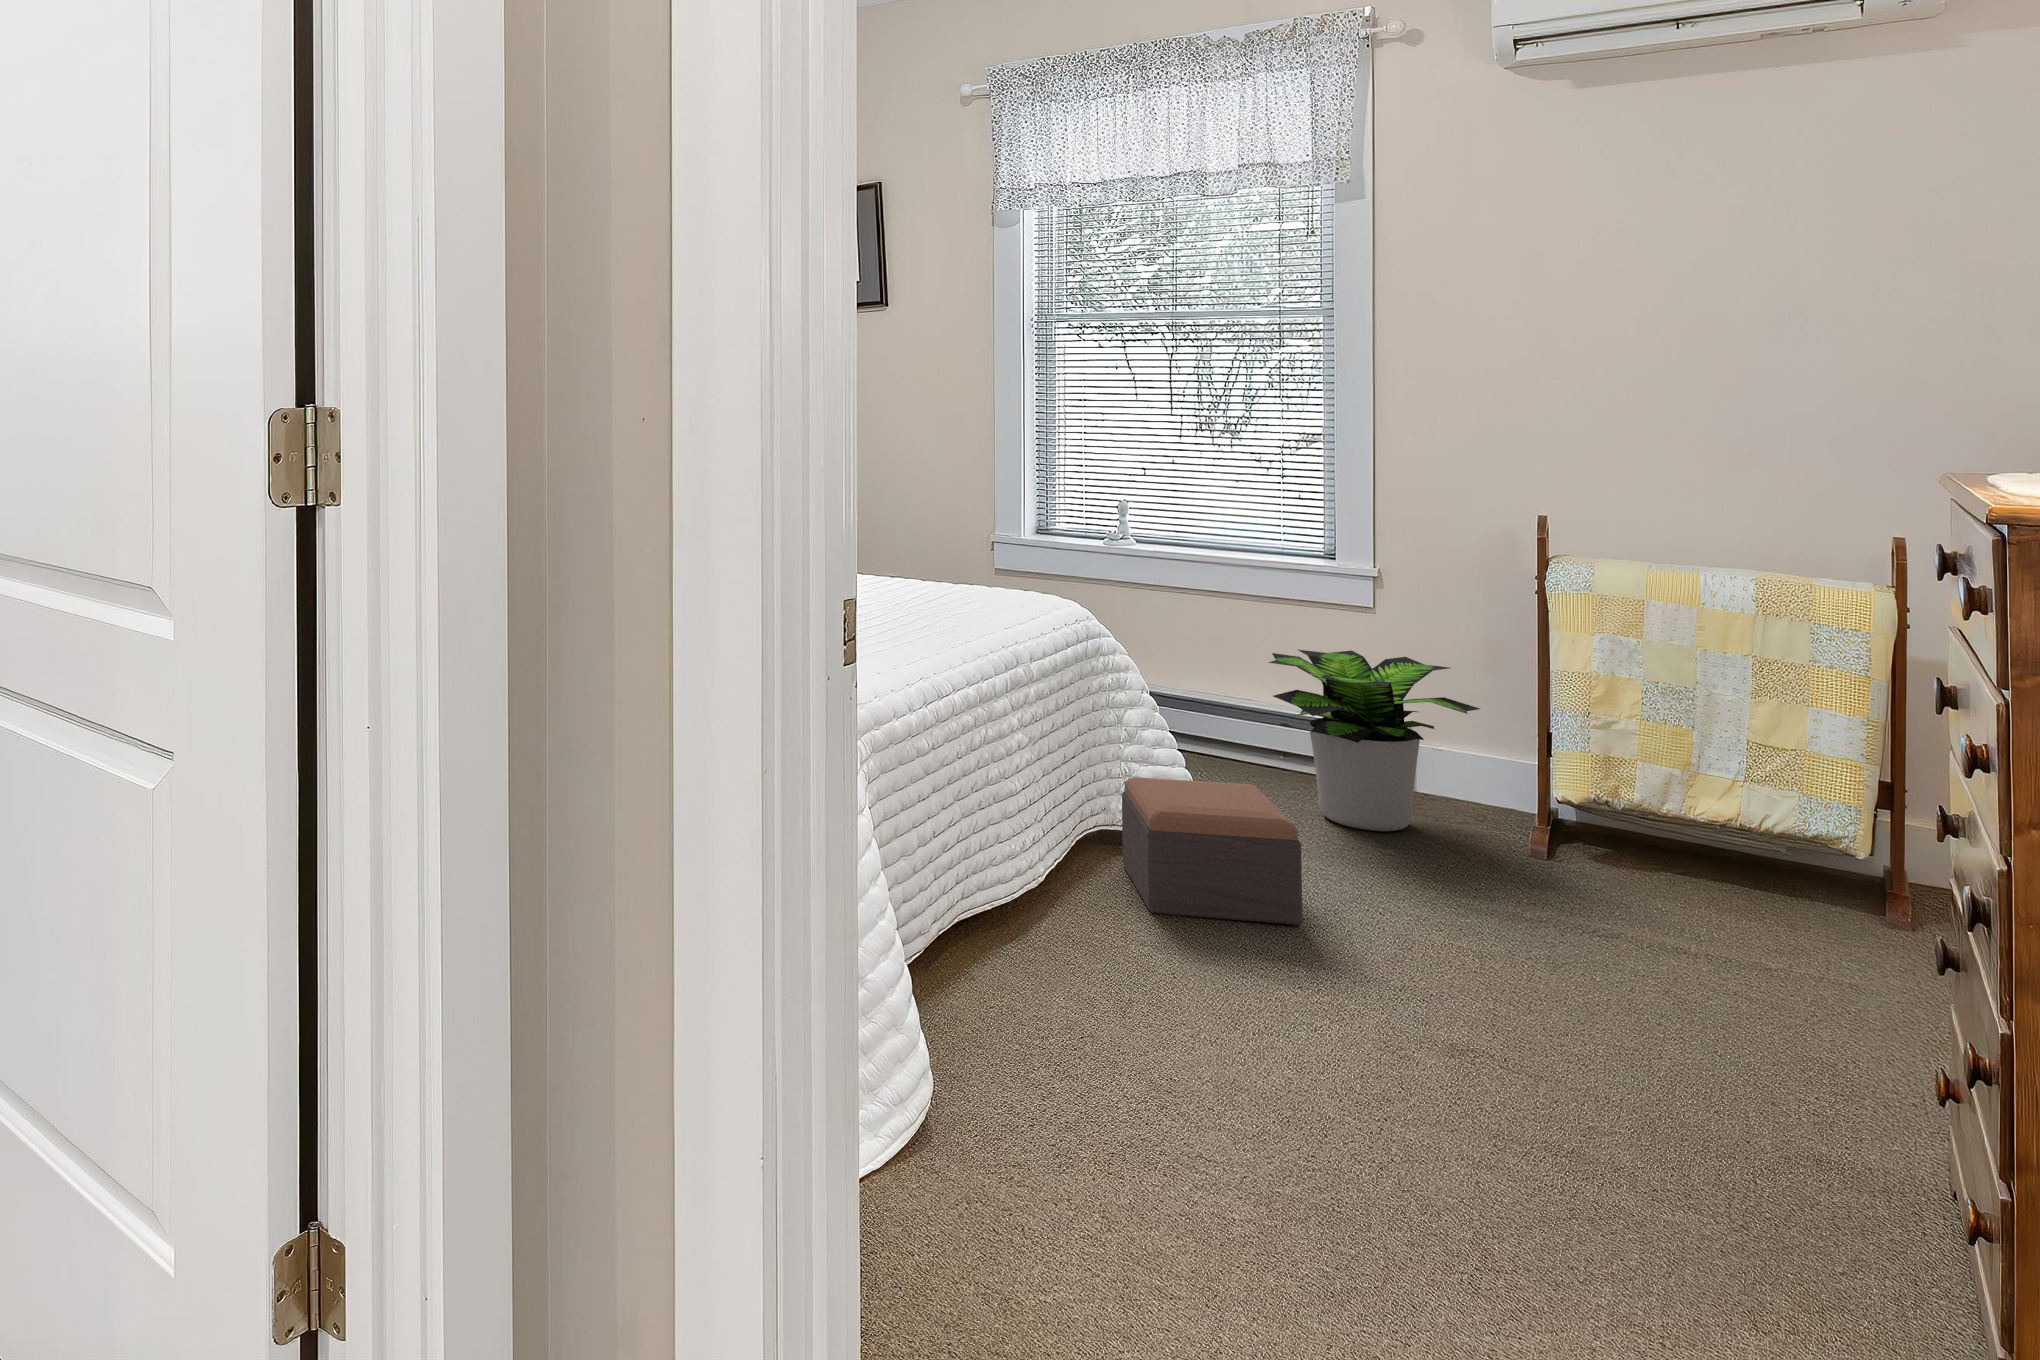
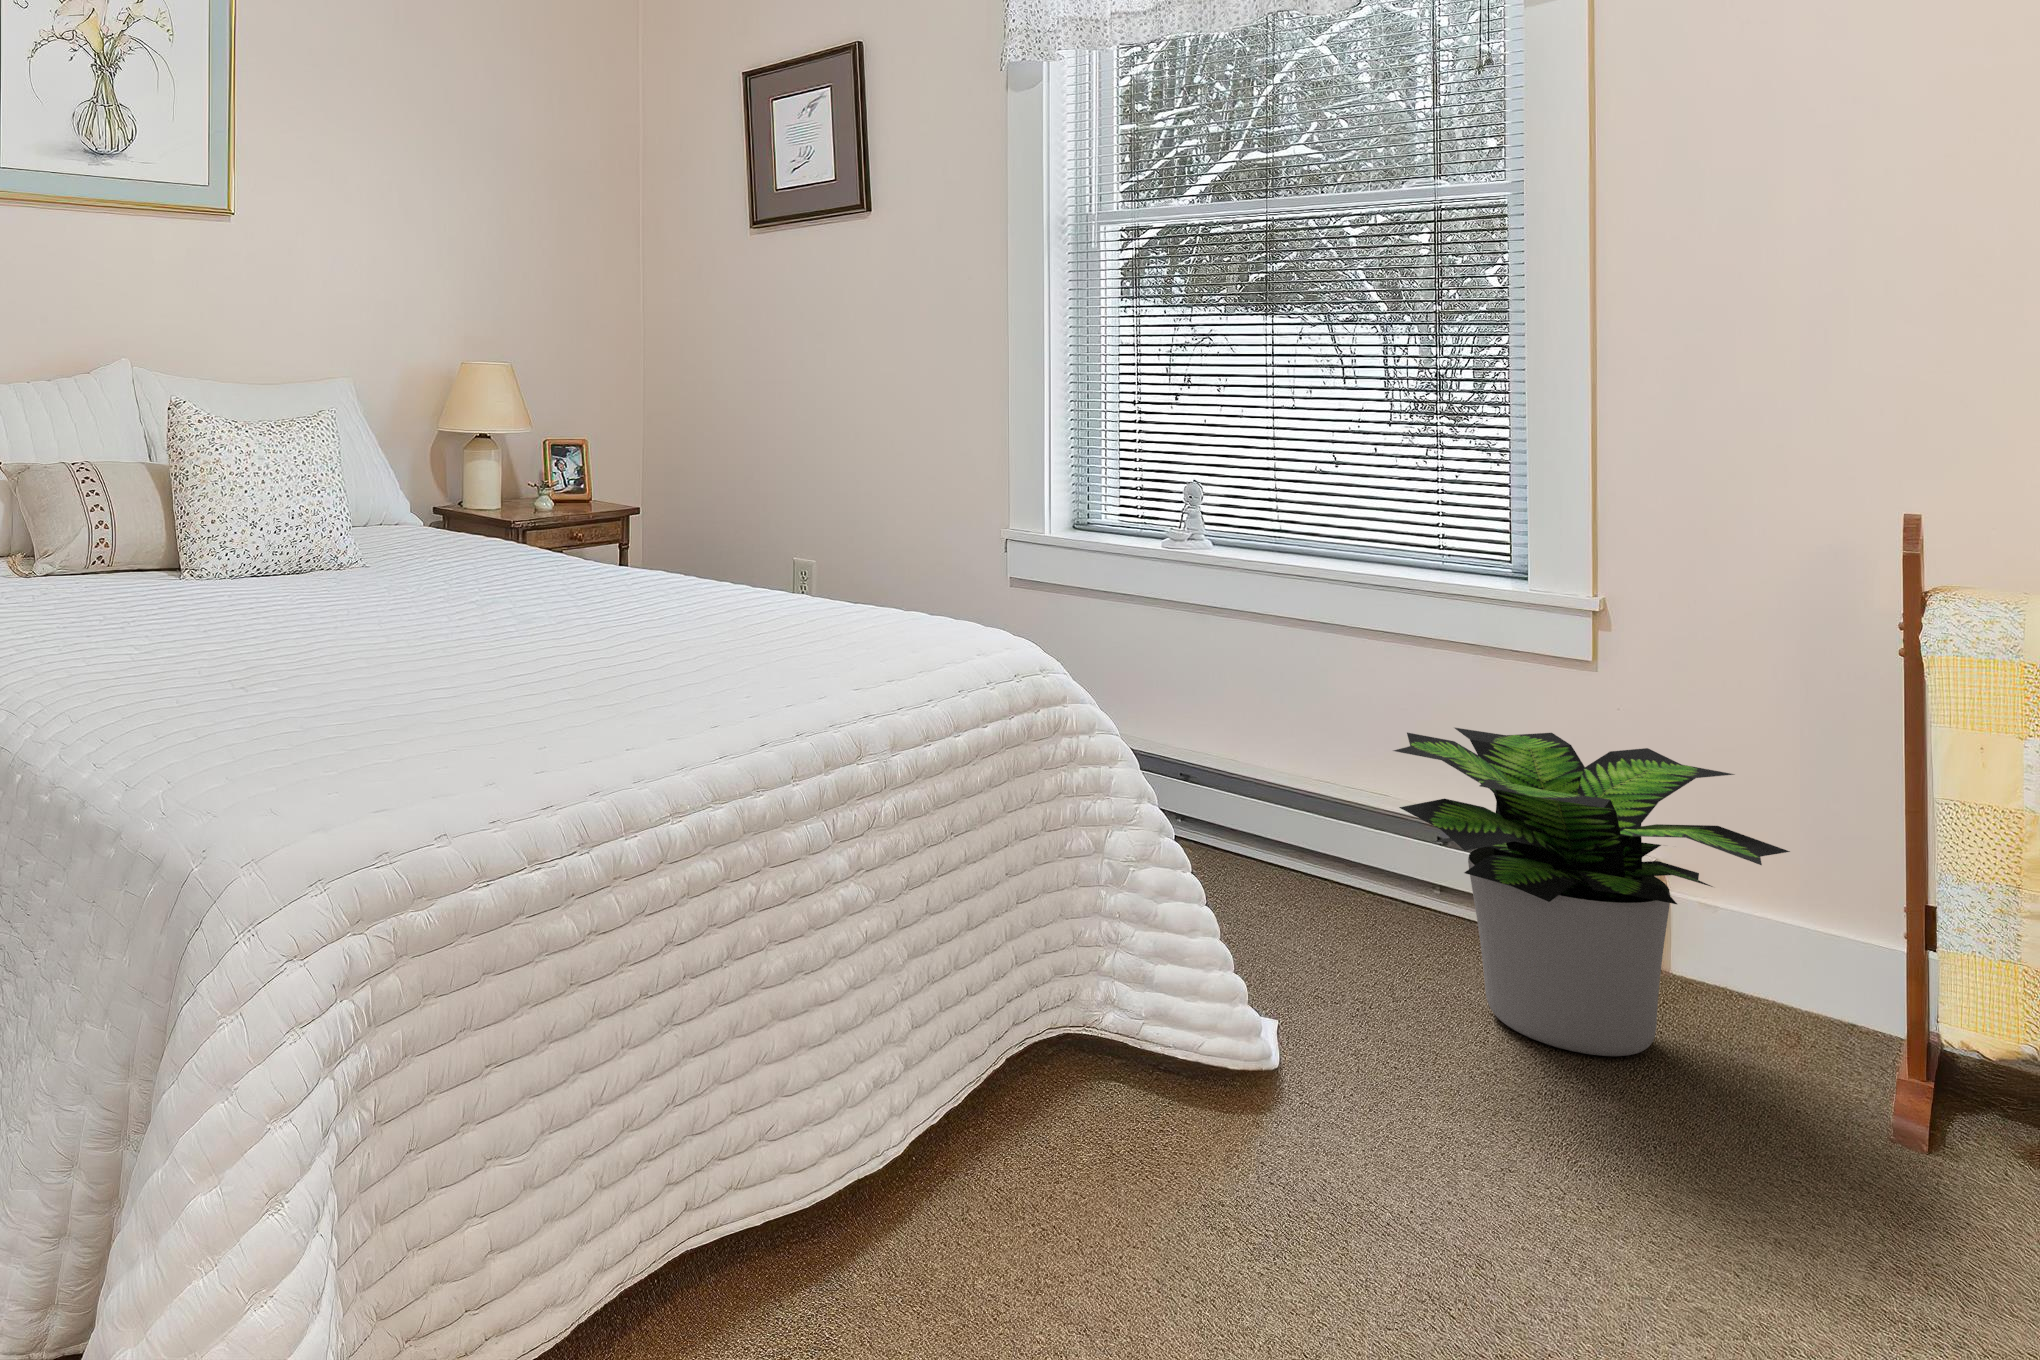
footstool: present [1122,777,1302,925] -> none [1090,955,1397,1289]

